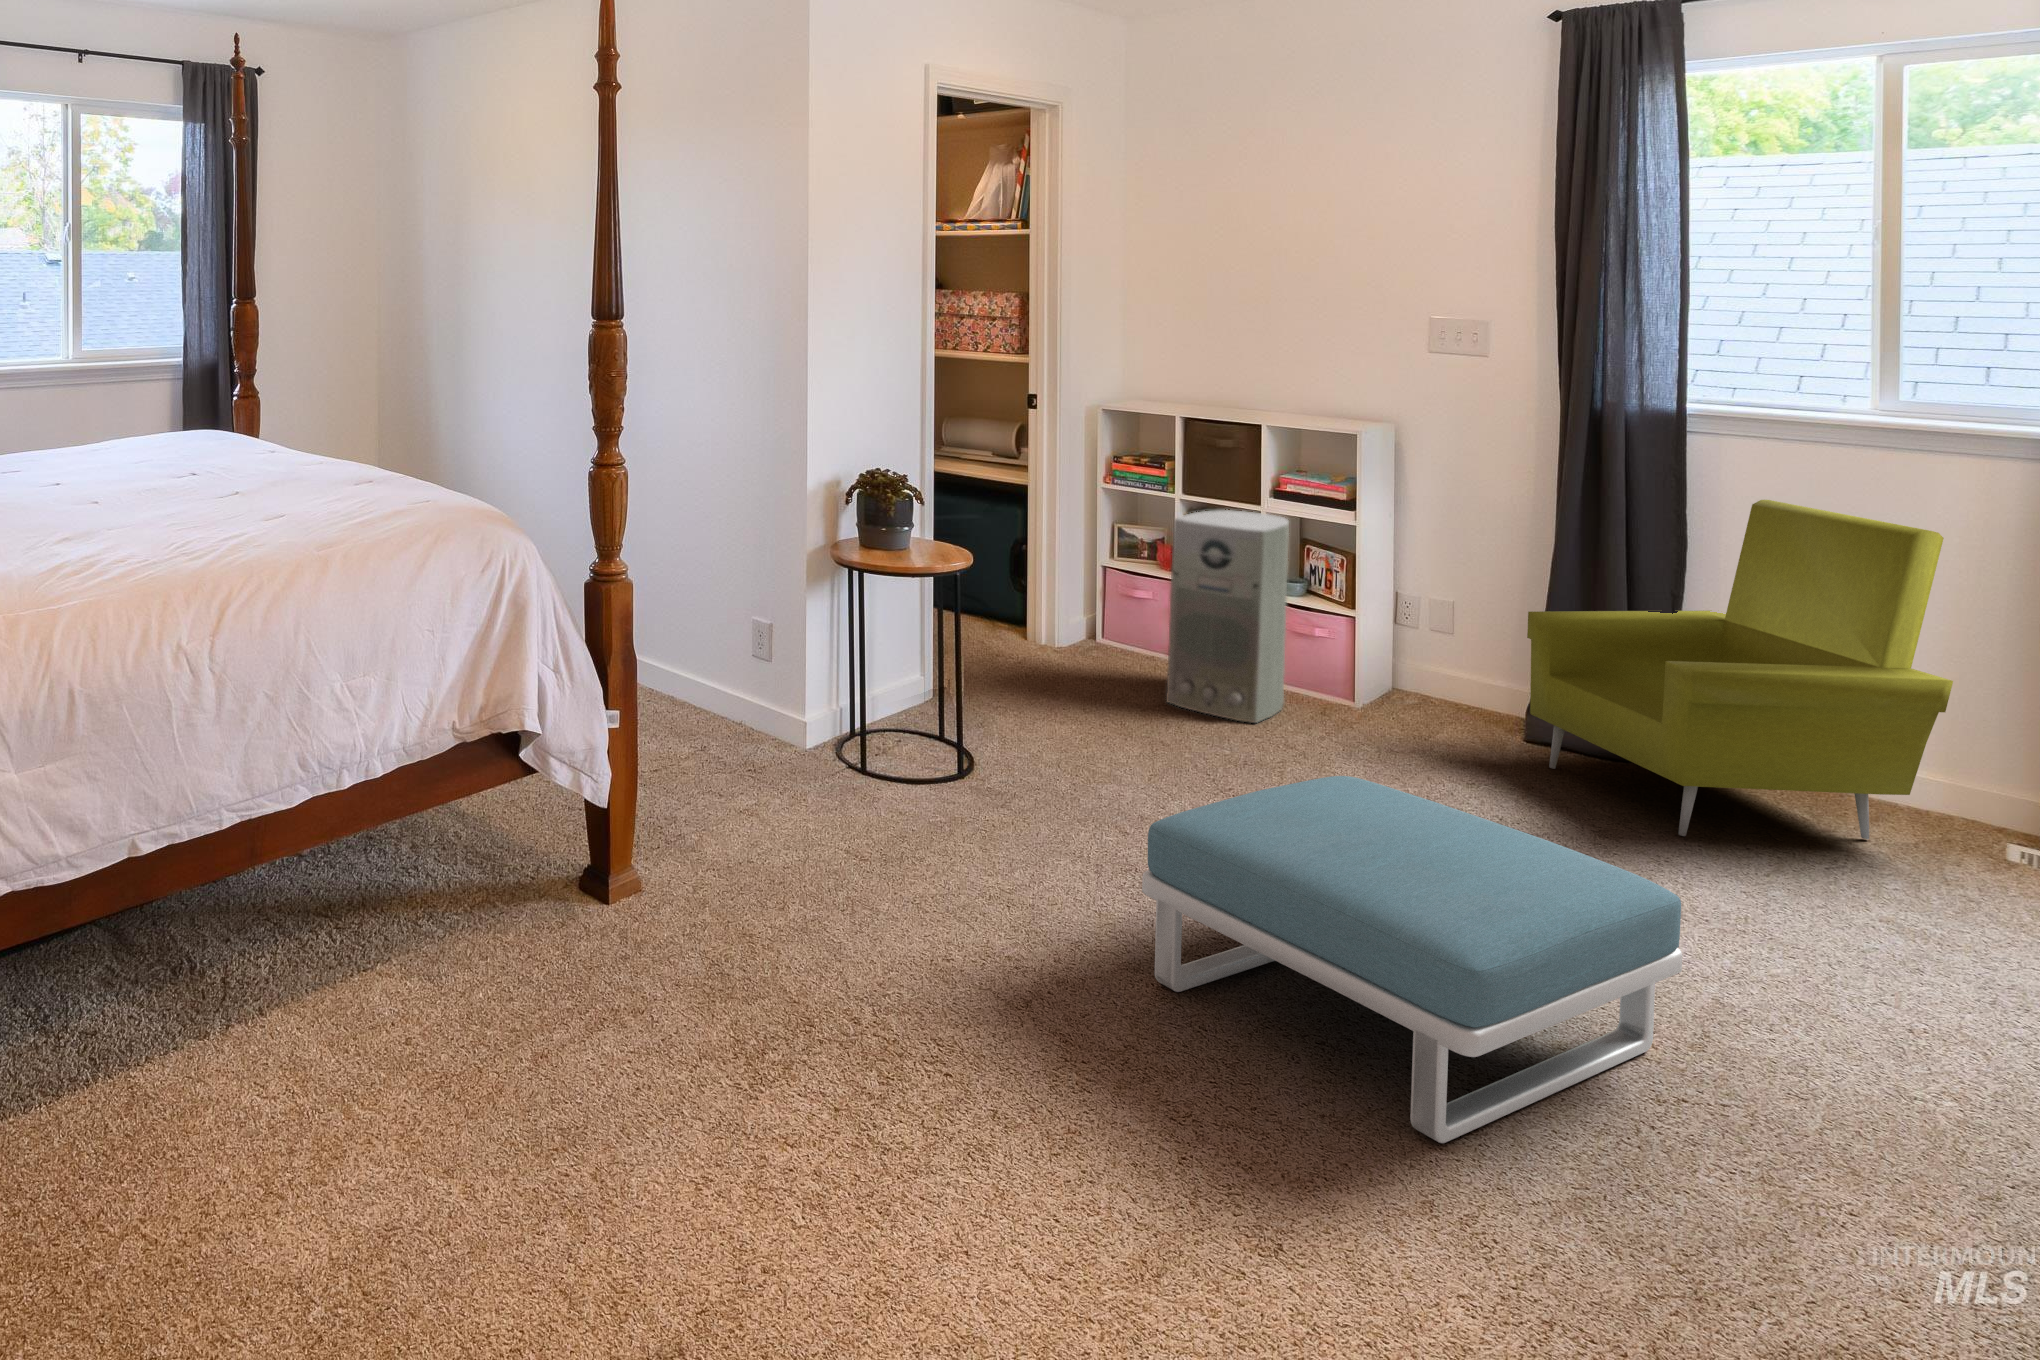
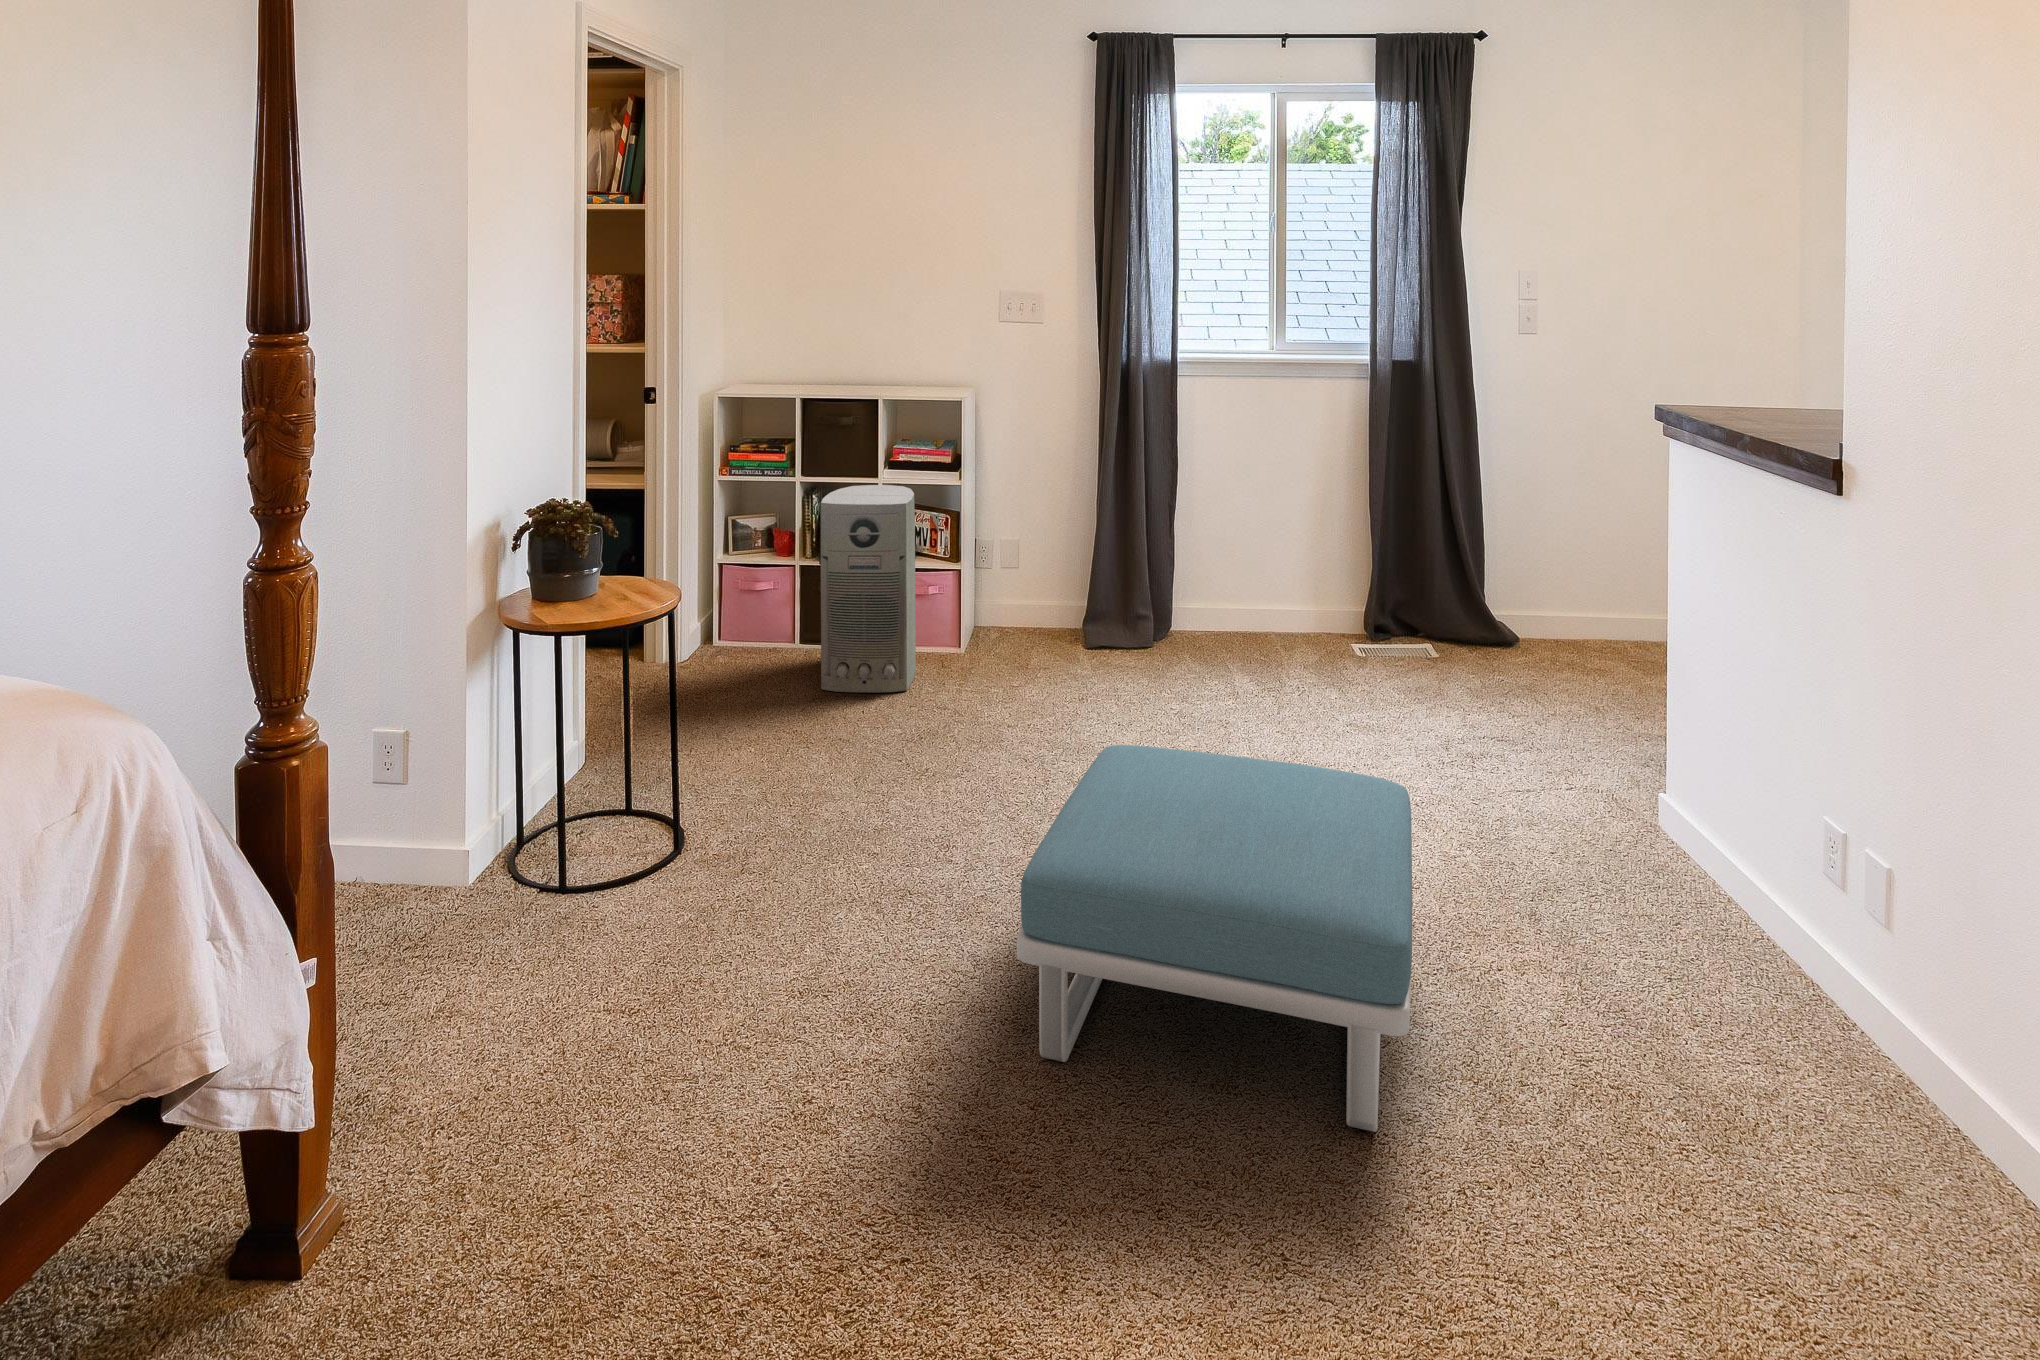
armchair: present [1527,500,1953,839] -> none [1101,427,1356,704]

